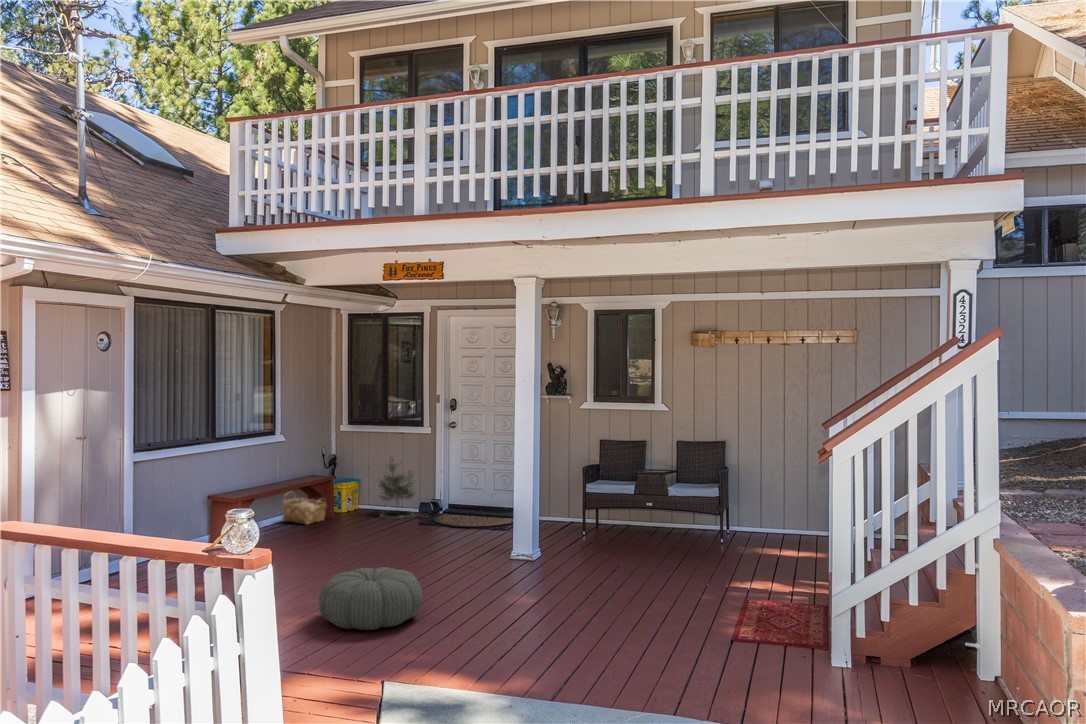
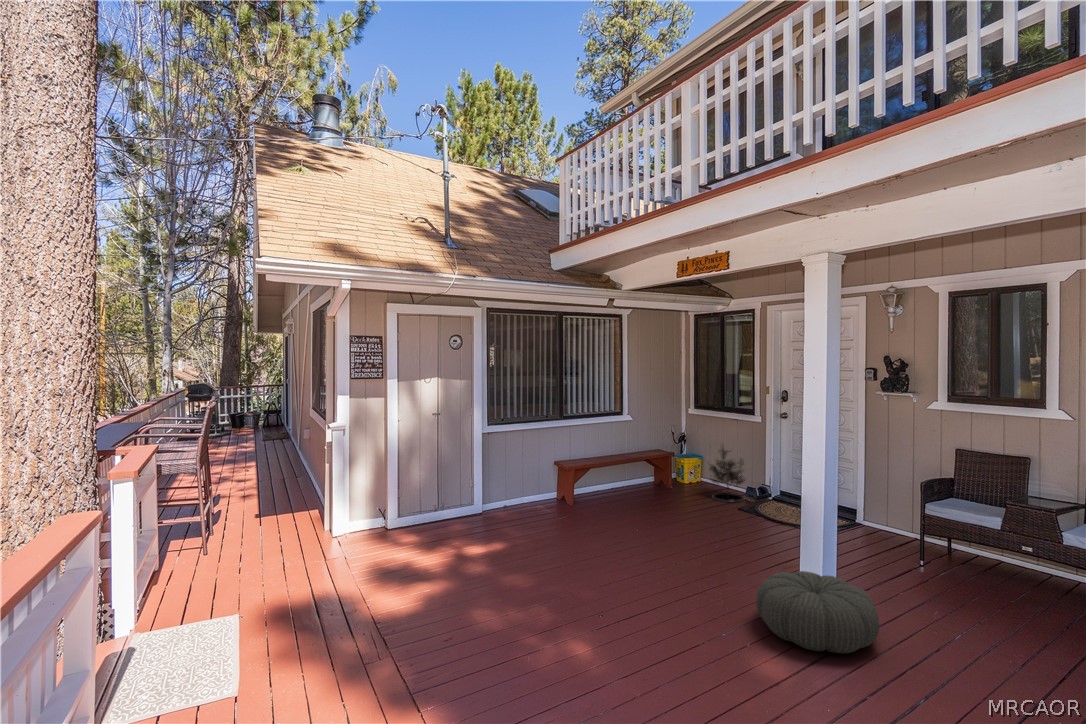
woven basket: present [282,492,327,525] -> none [628,465,663,495]
pouf: present [319,567,422,630] -> present [756,571,880,654]

